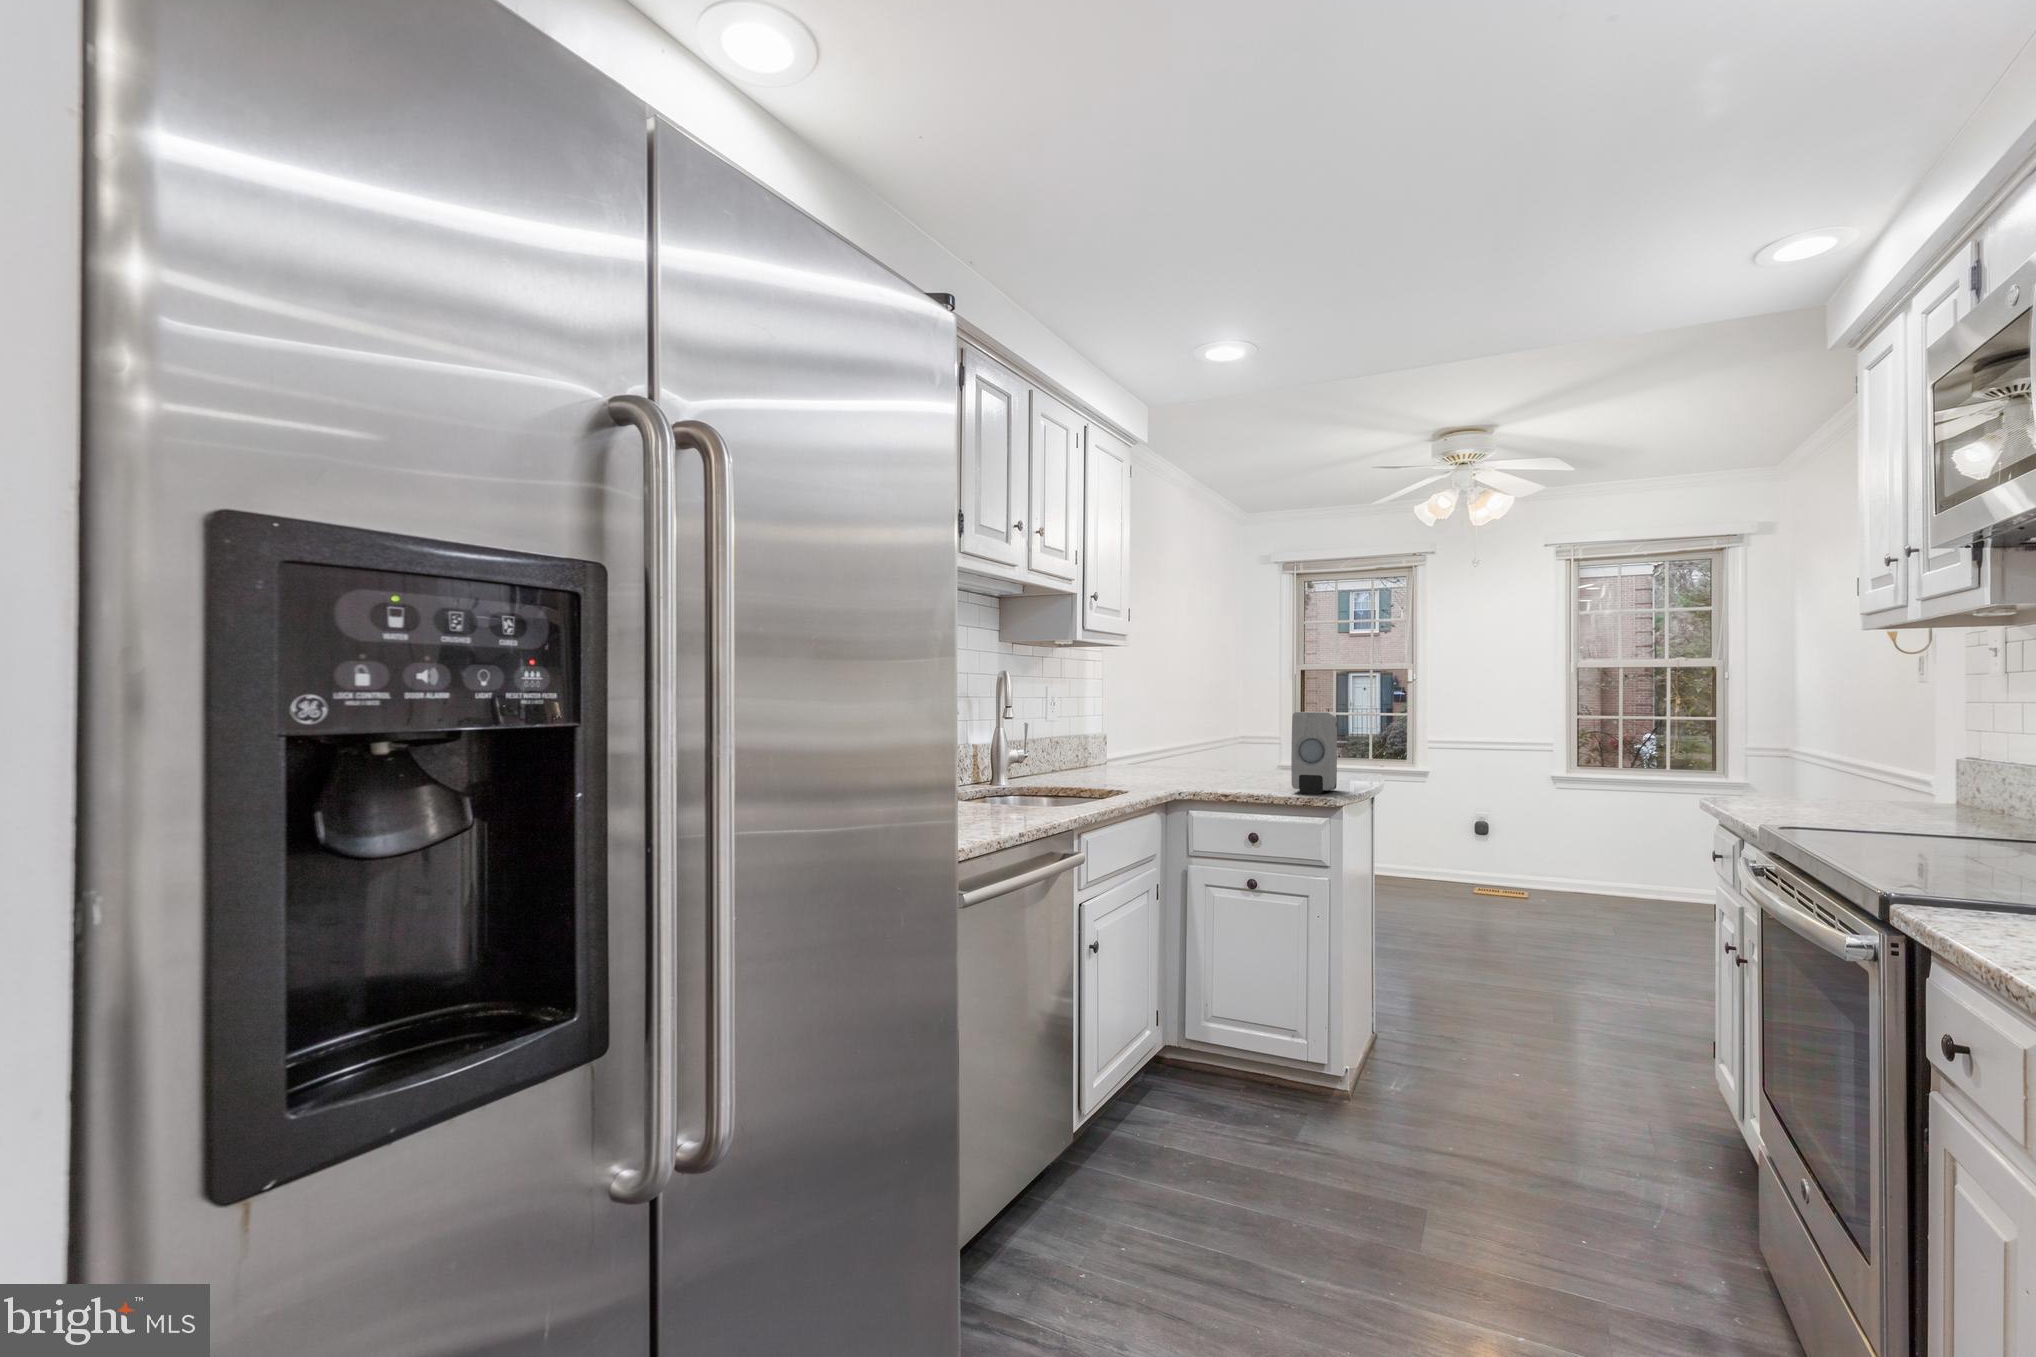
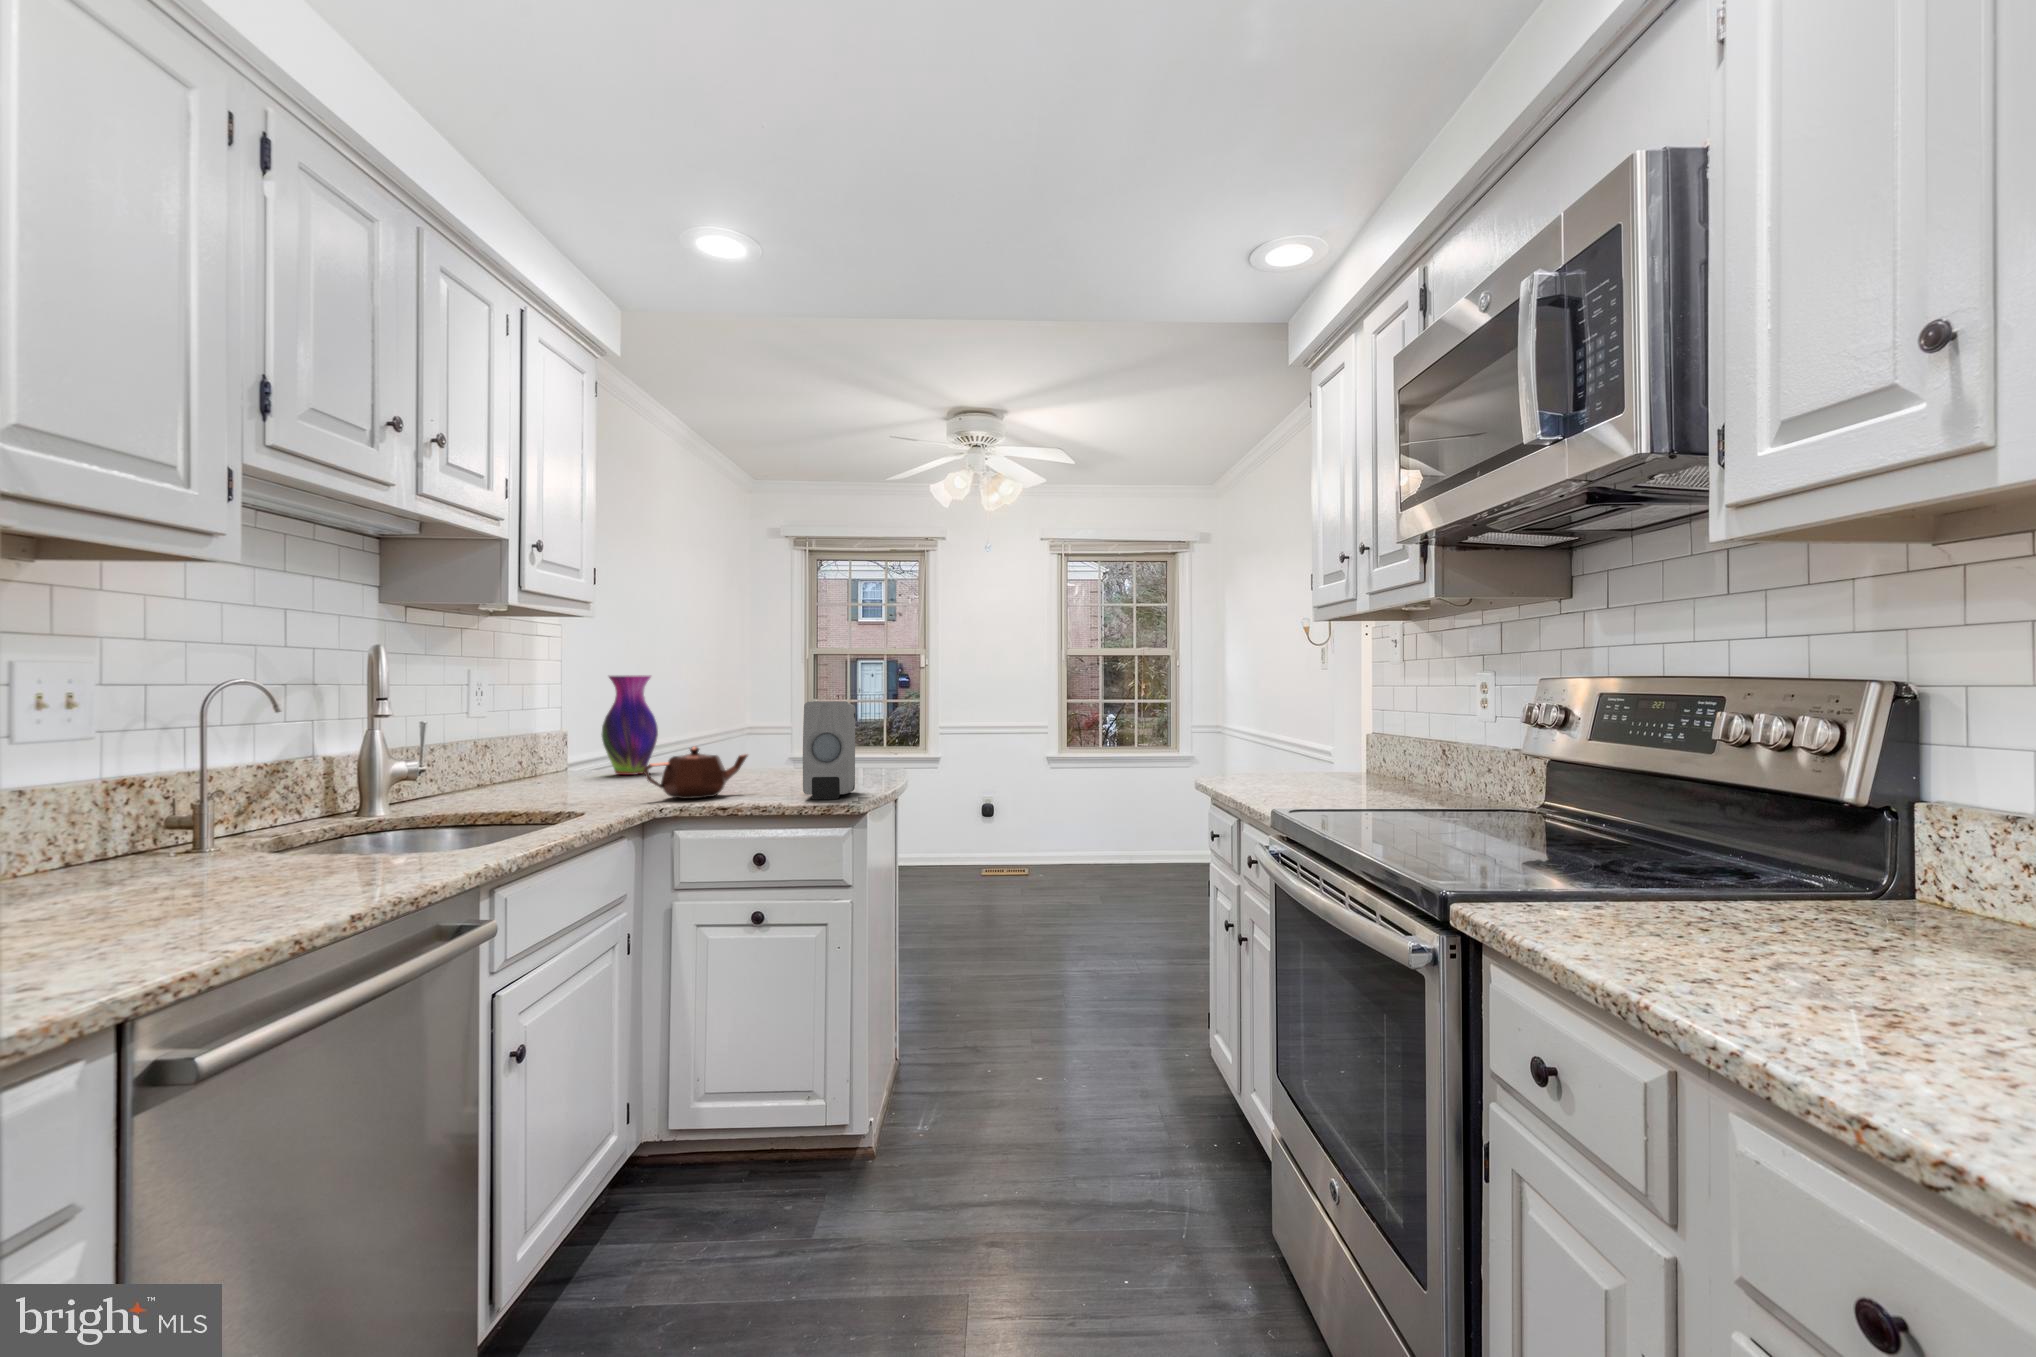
vase: none [1128,689,1170,770] -> present [601,676,658,775]
teapot: none [1166,746,1248,788] -> present [643,747,748,799]

